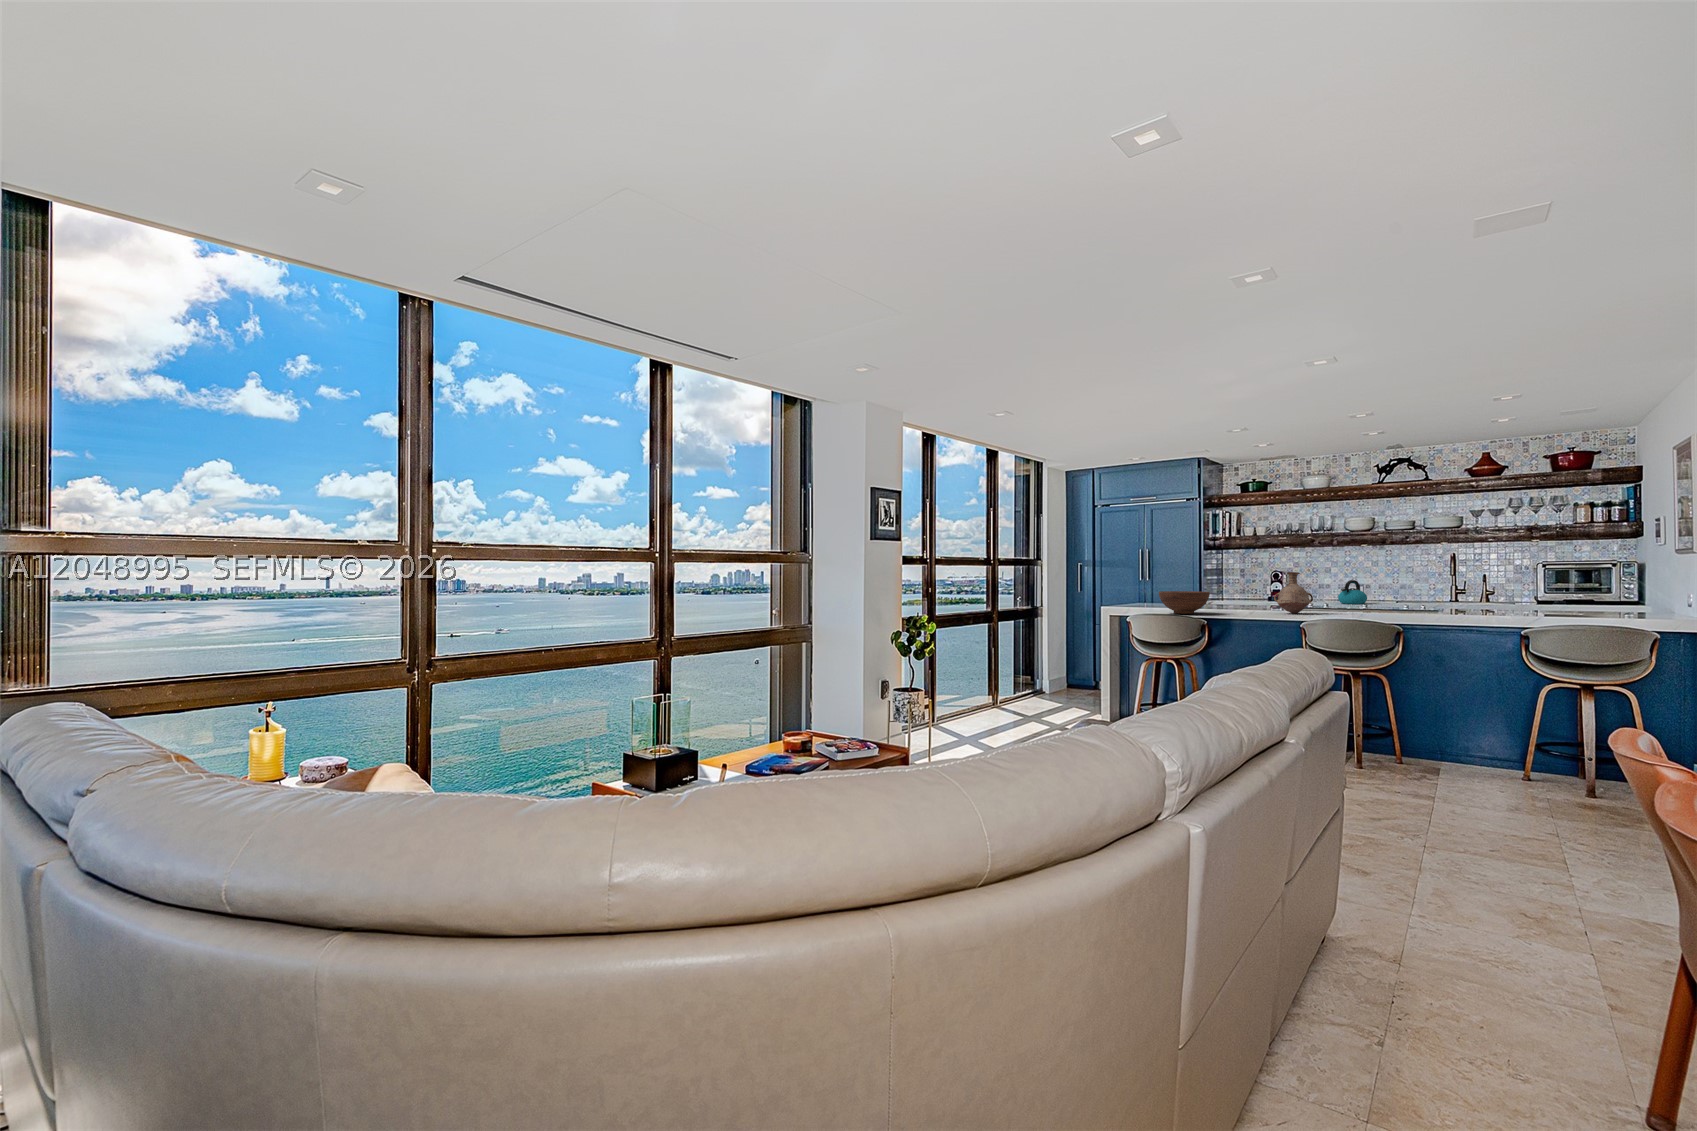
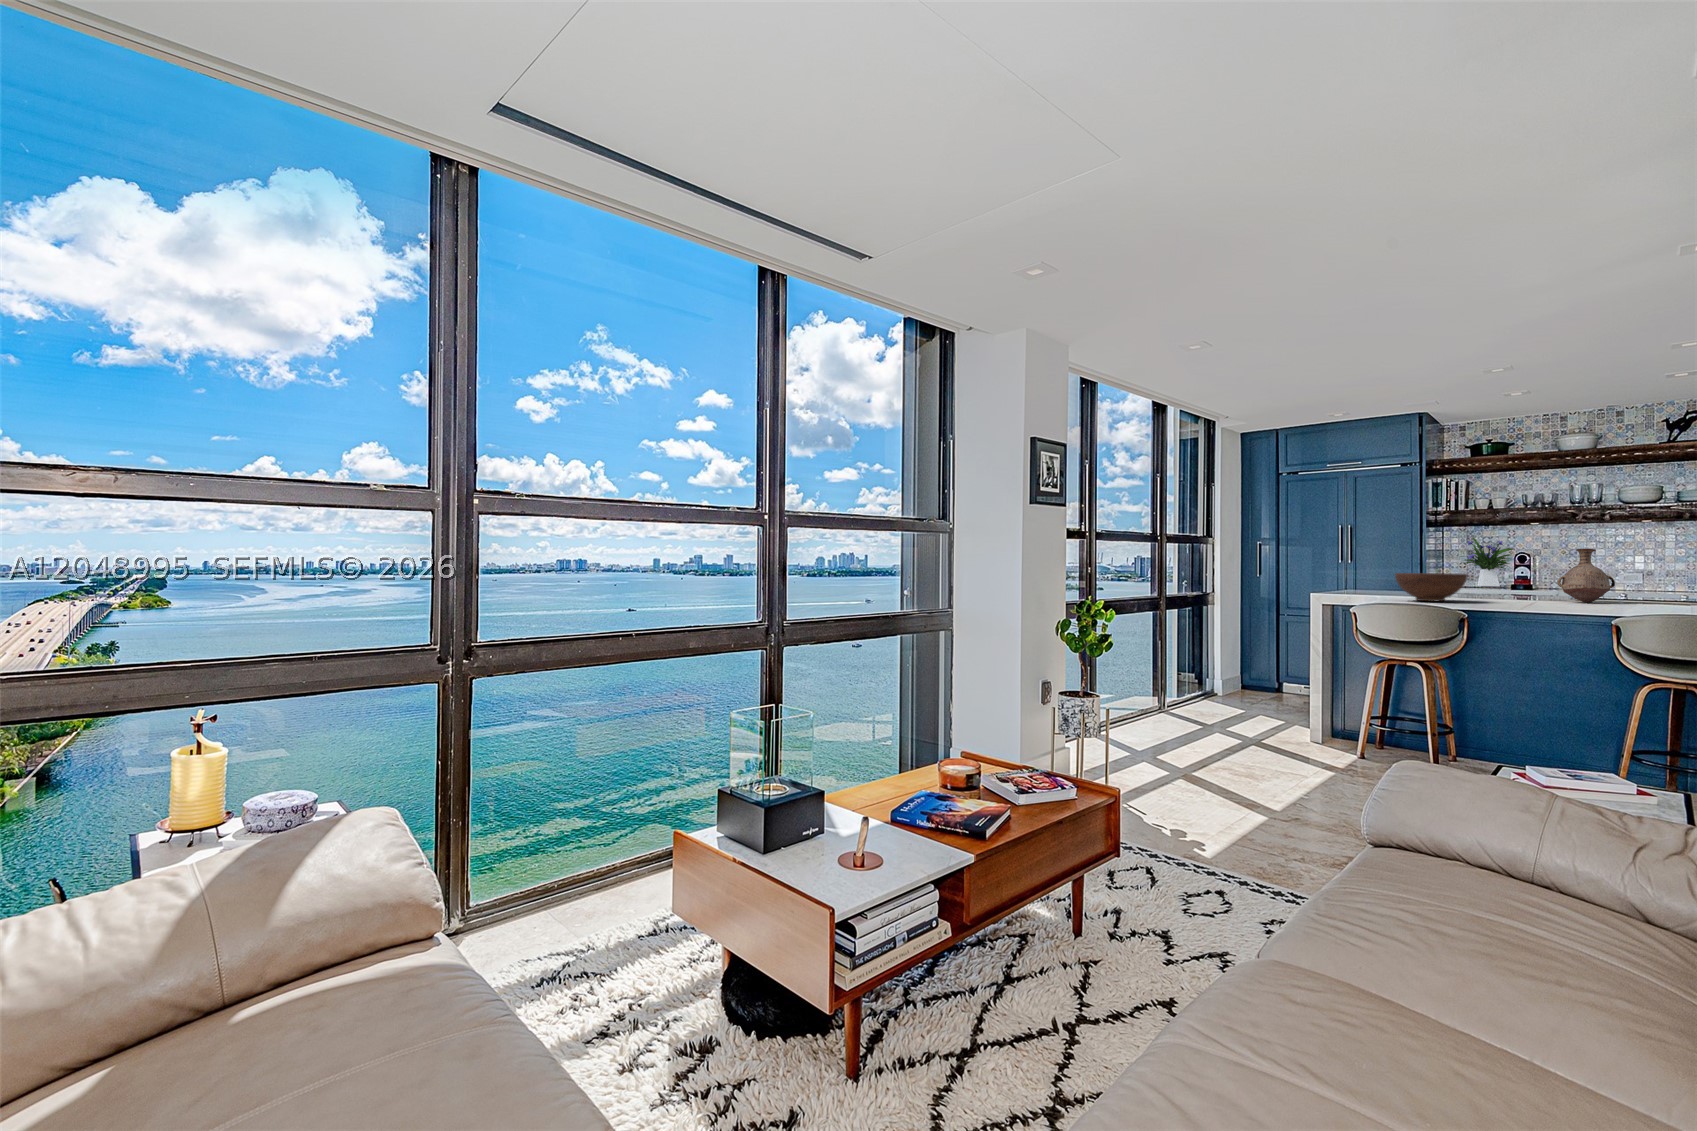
flower arrangement: none [1233,558,1275,598] -> present [1464,538,1513,586]
kettle: present [1338,580,1367,604] -> none [1621,563,1664,594]

